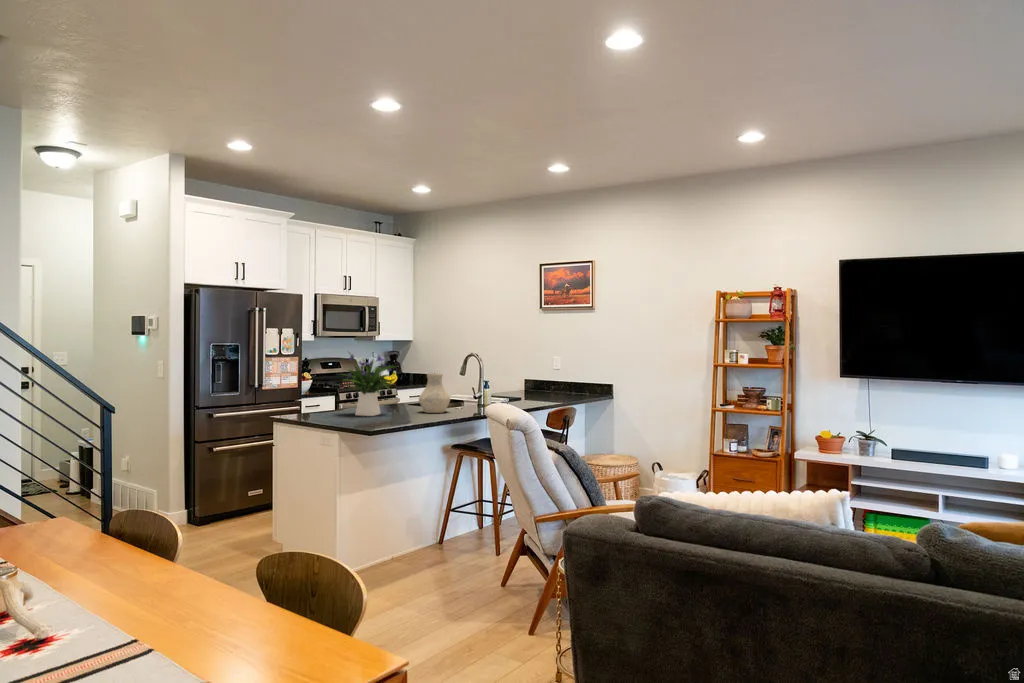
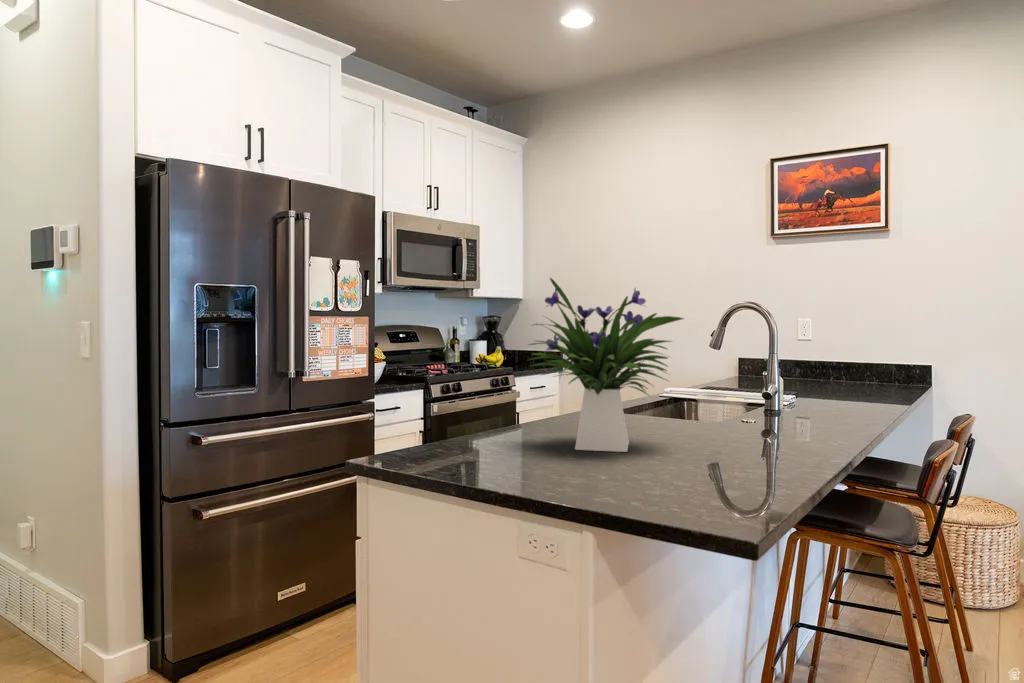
vase: present [419,373,450,413] -> none [701,340,782,438]

